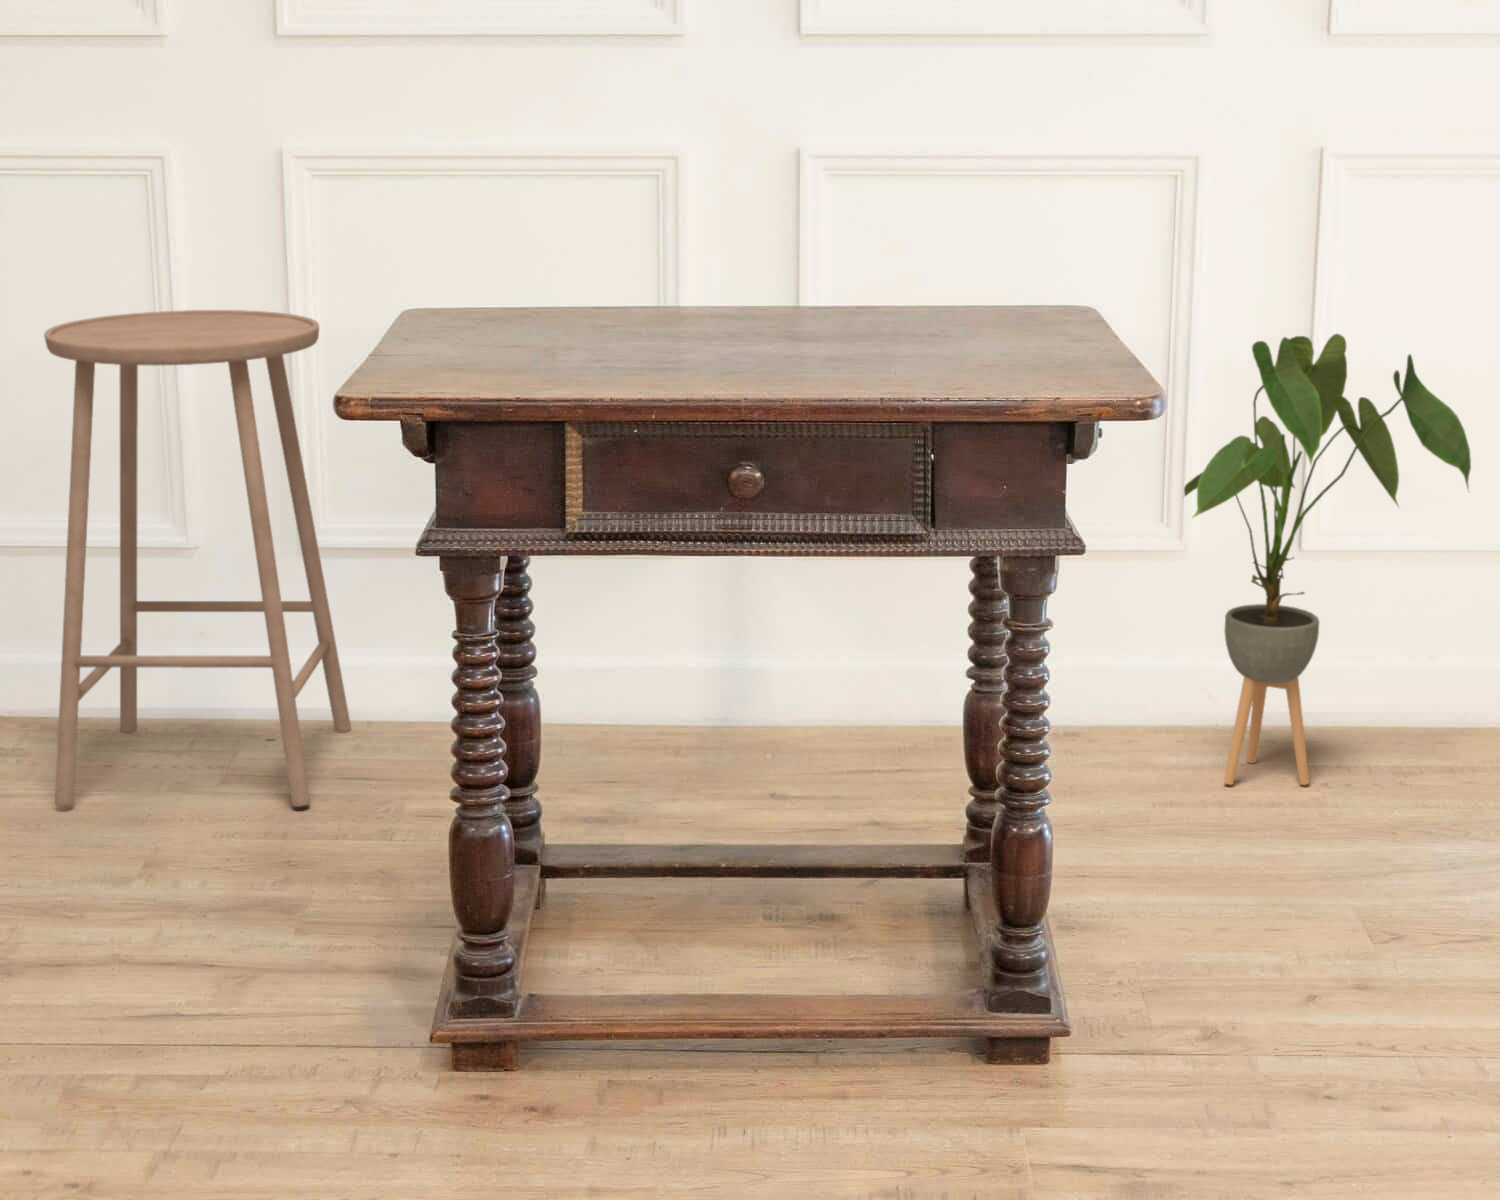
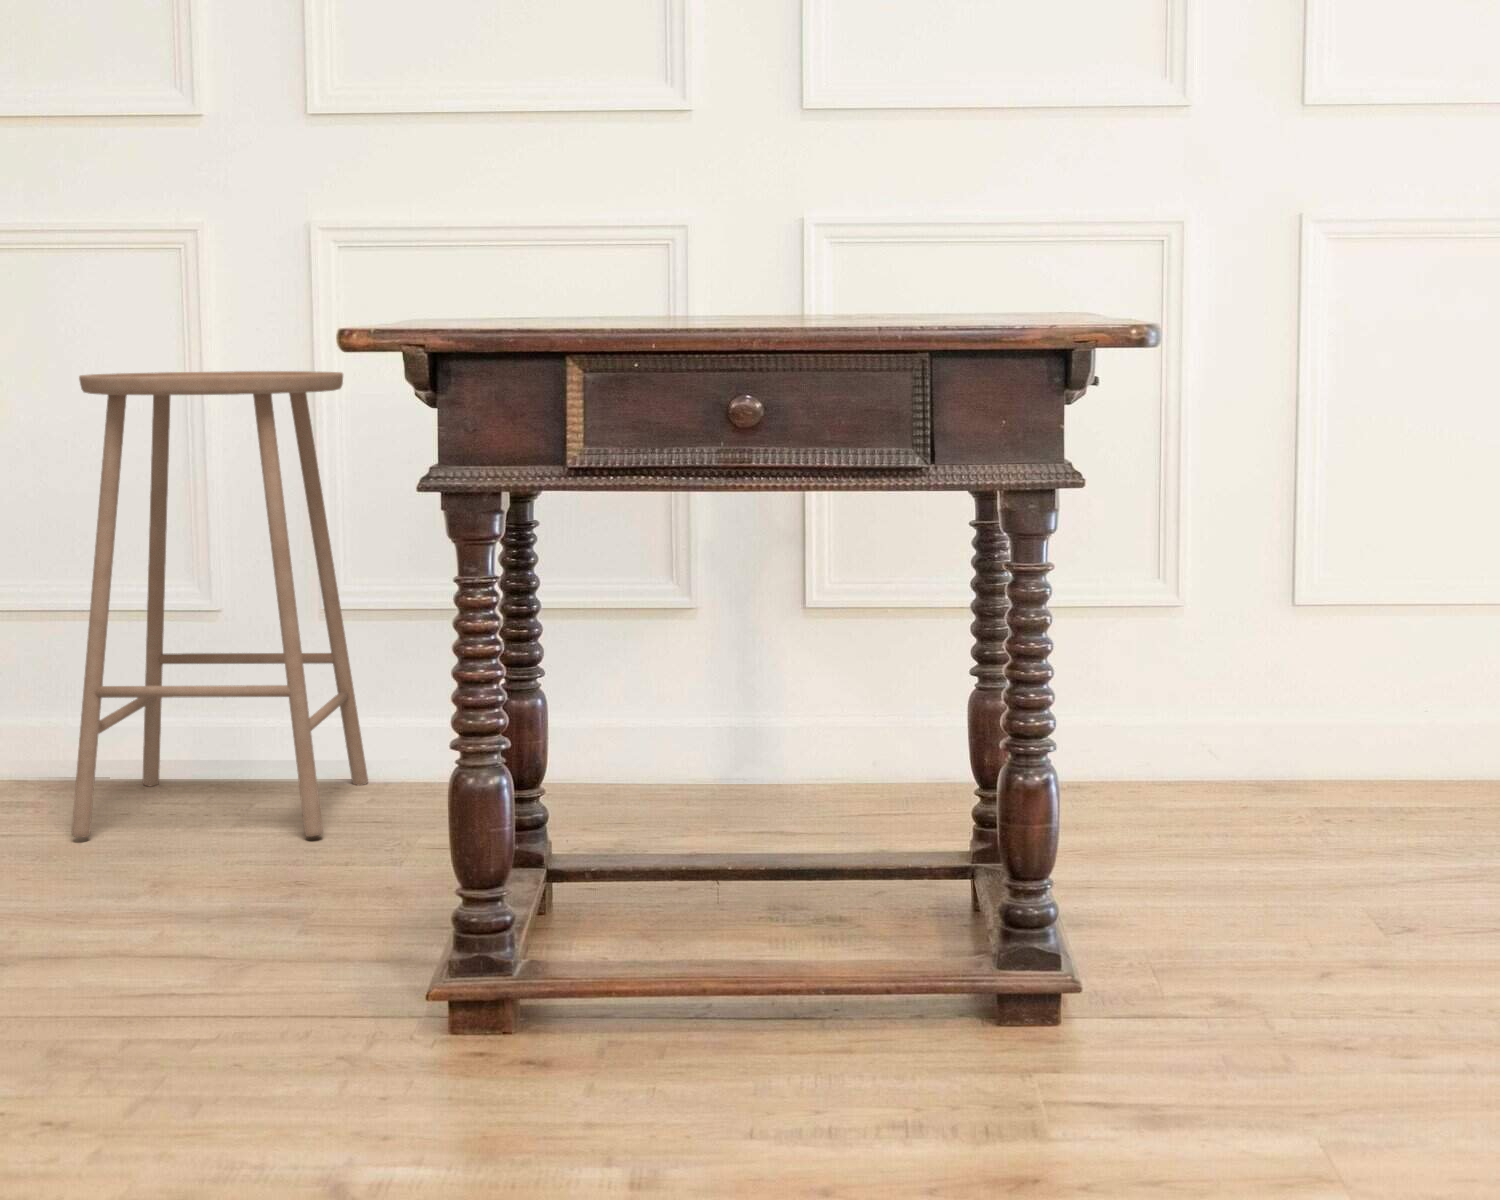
house plant: present [1184,334,1471,785] -> none [1178,371,1459,817]

